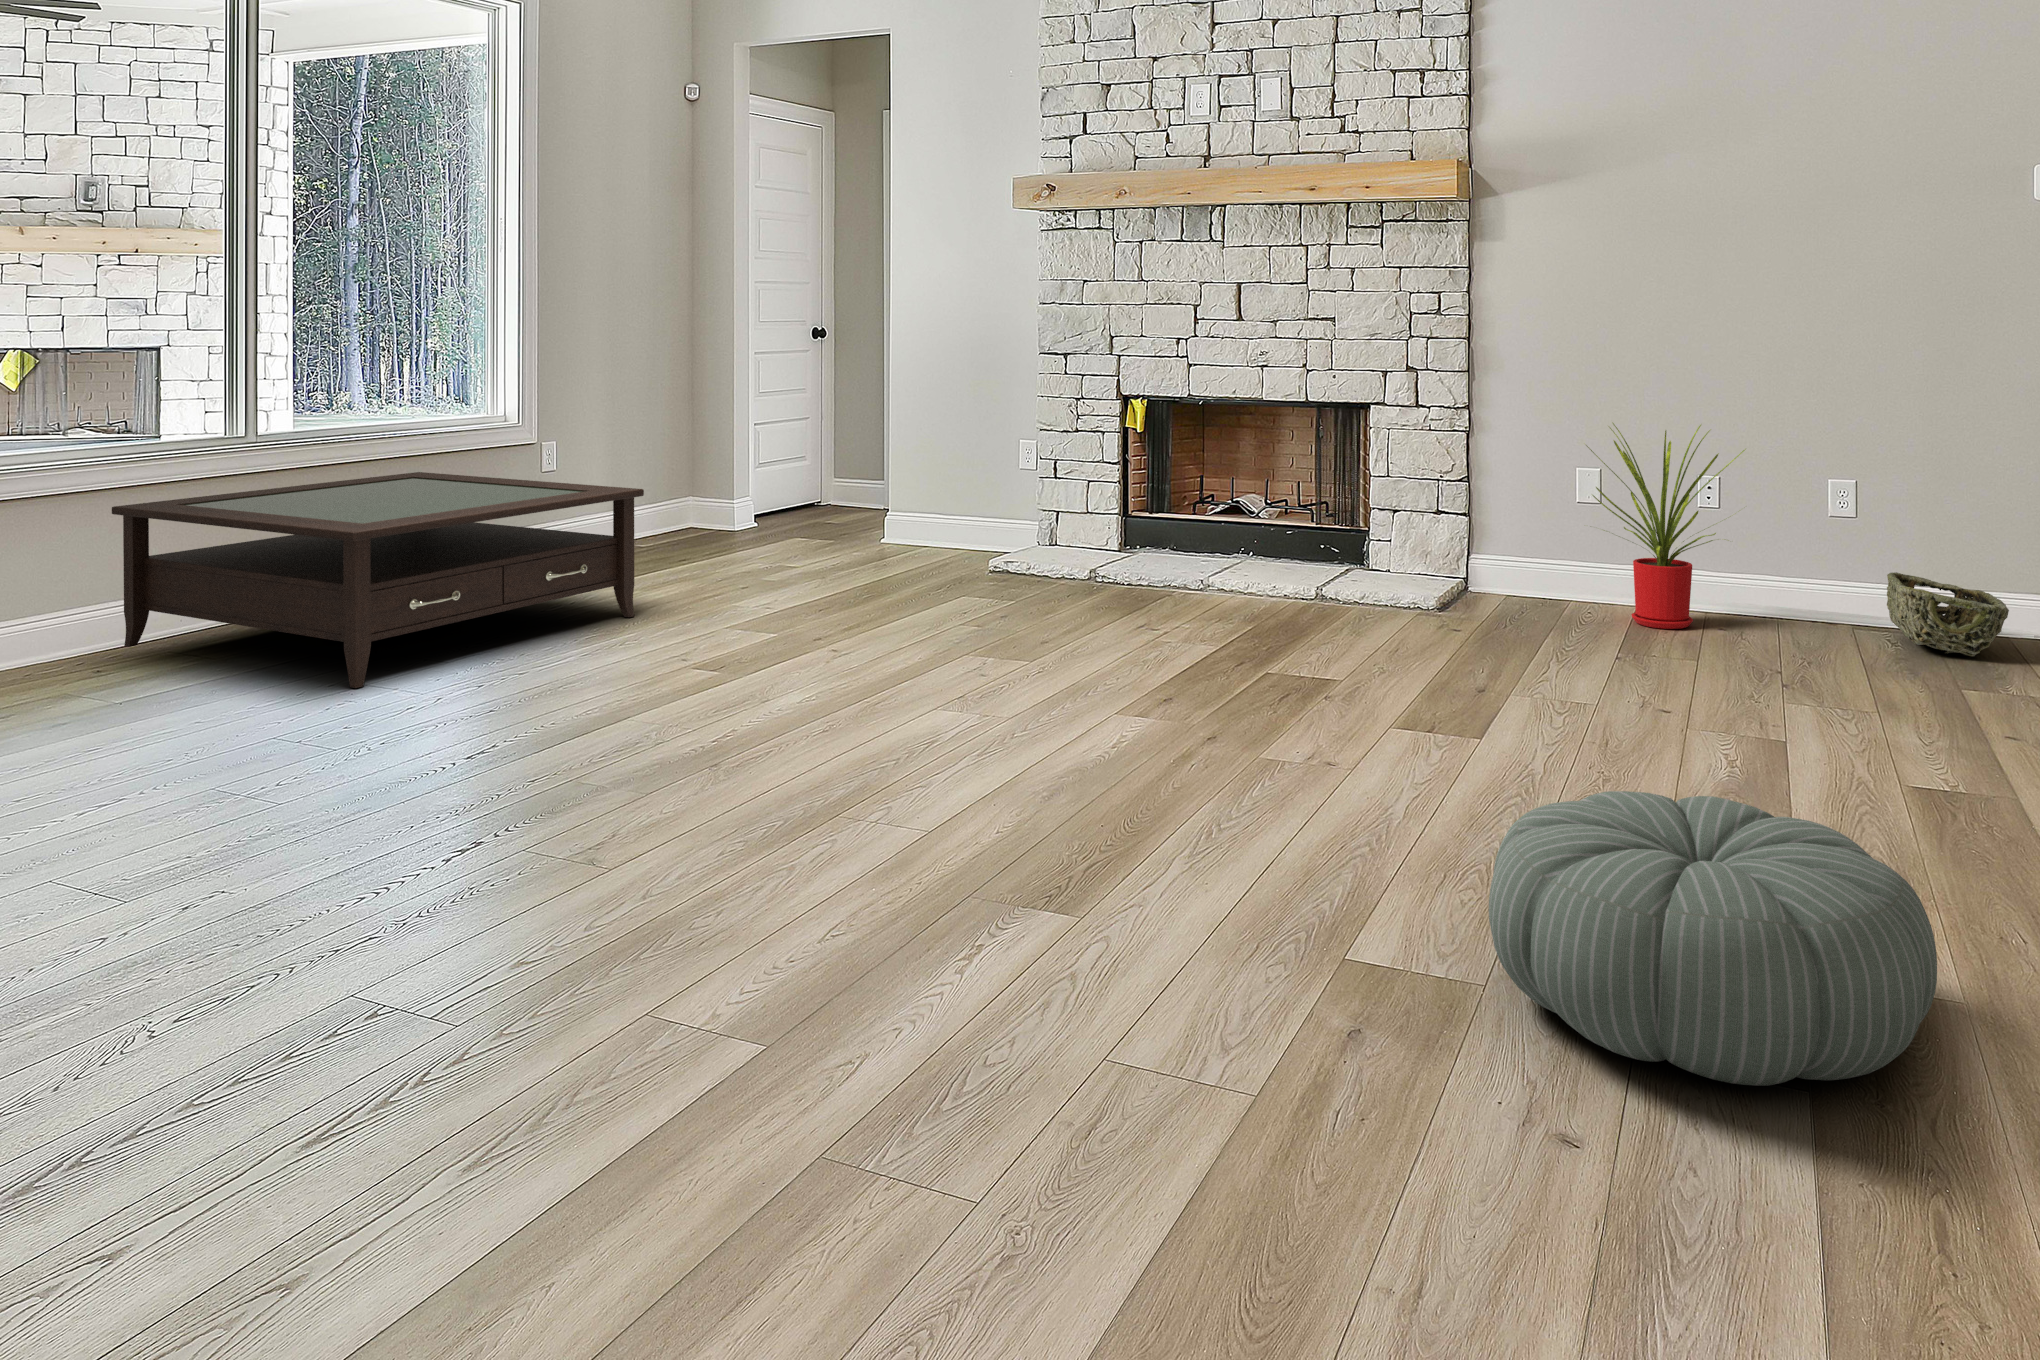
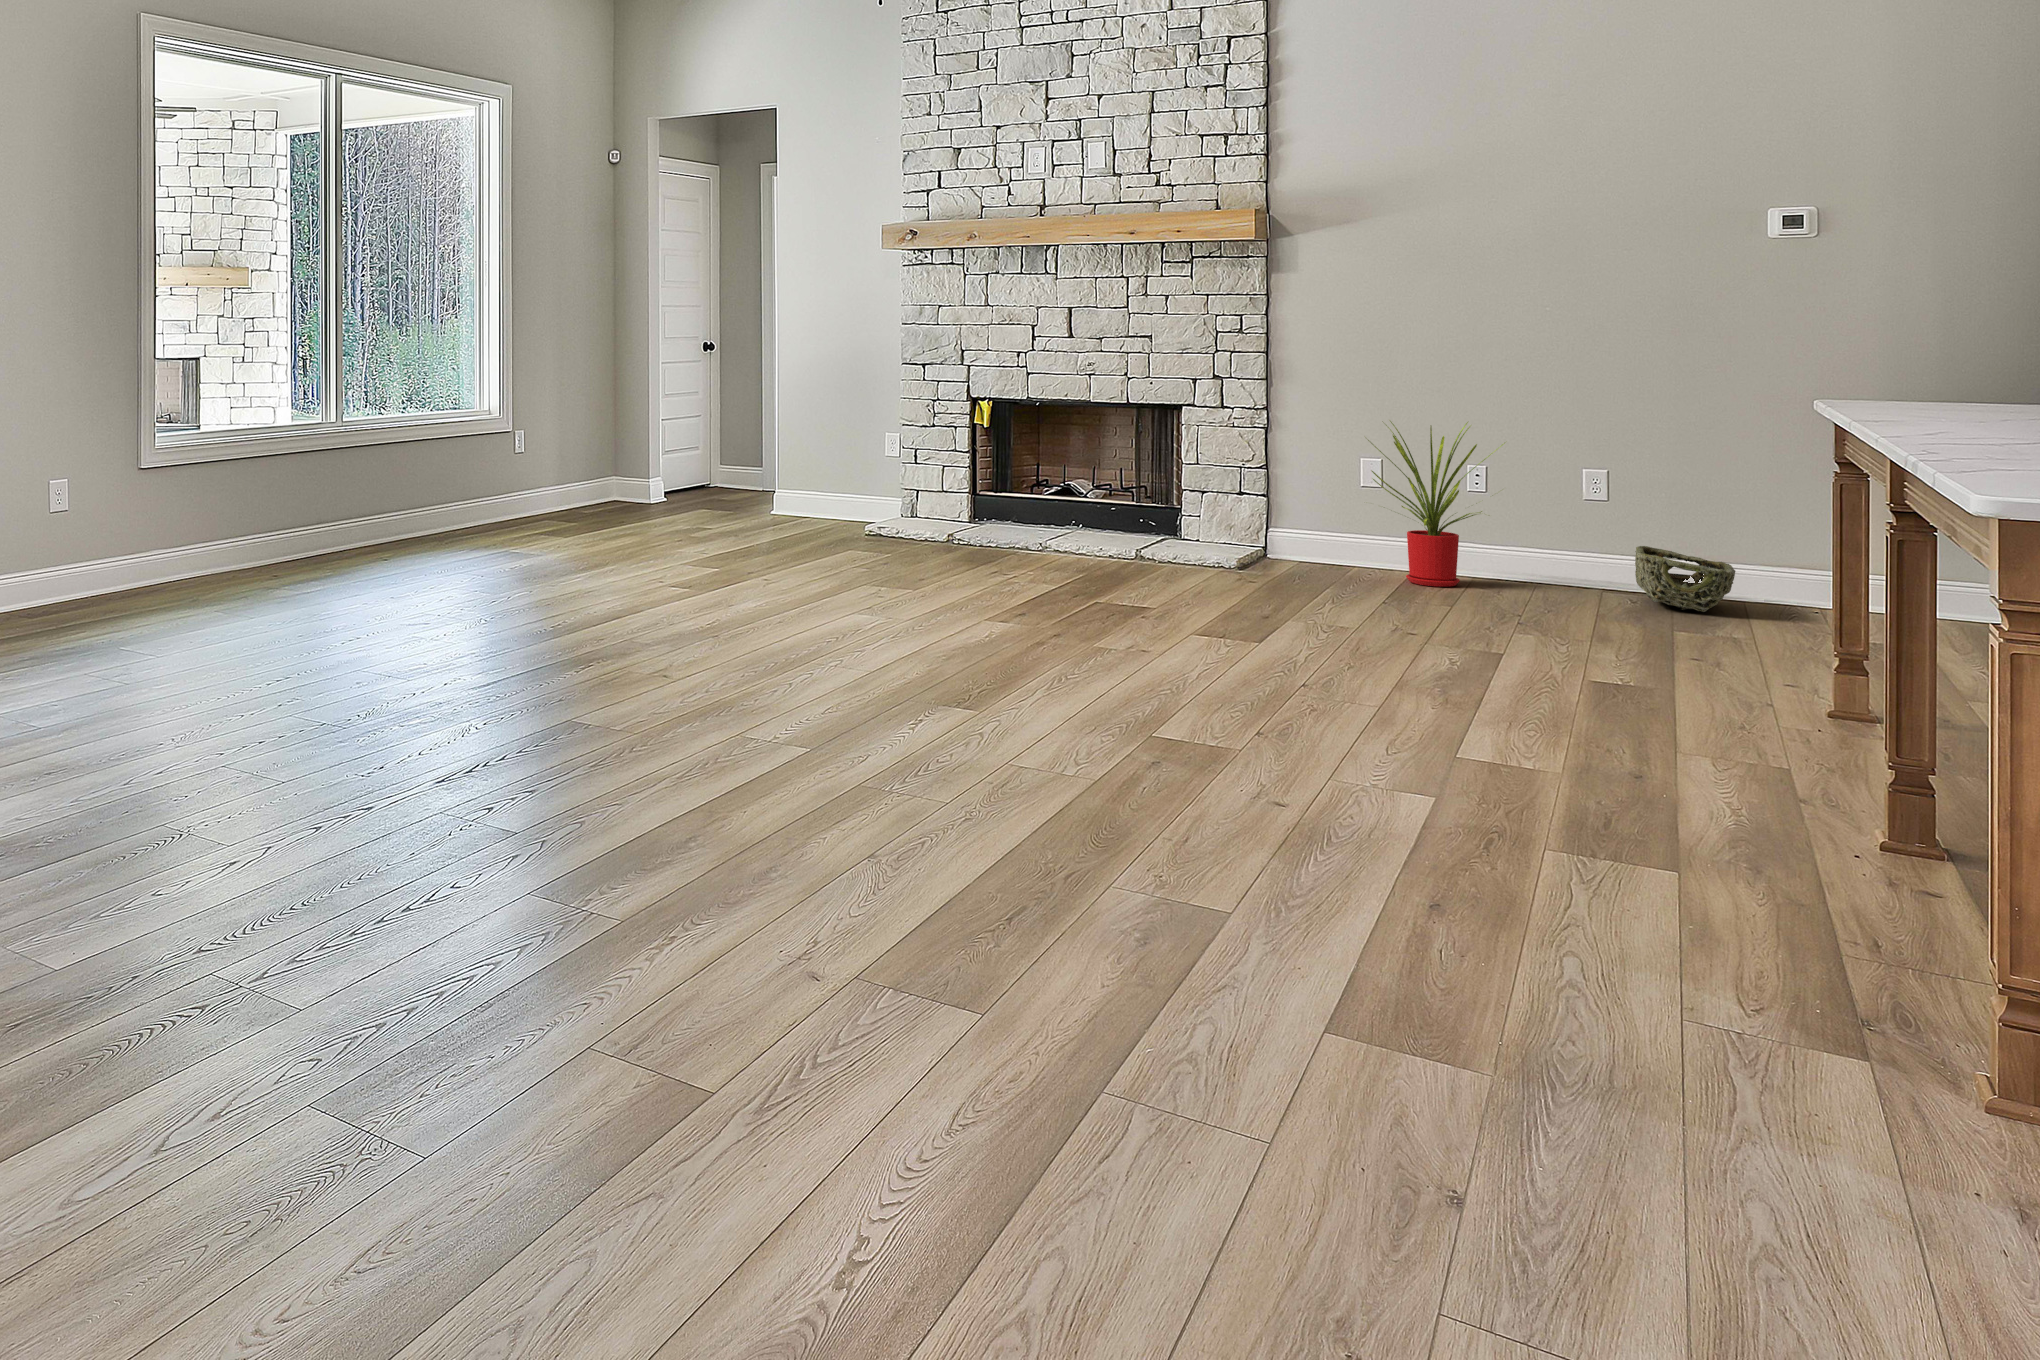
coffee table: present [112,472,644,688] -> none [276,447,616,582]
pouf: present [1489,791,1937,1086] -> none [1229,634,1514,781]

